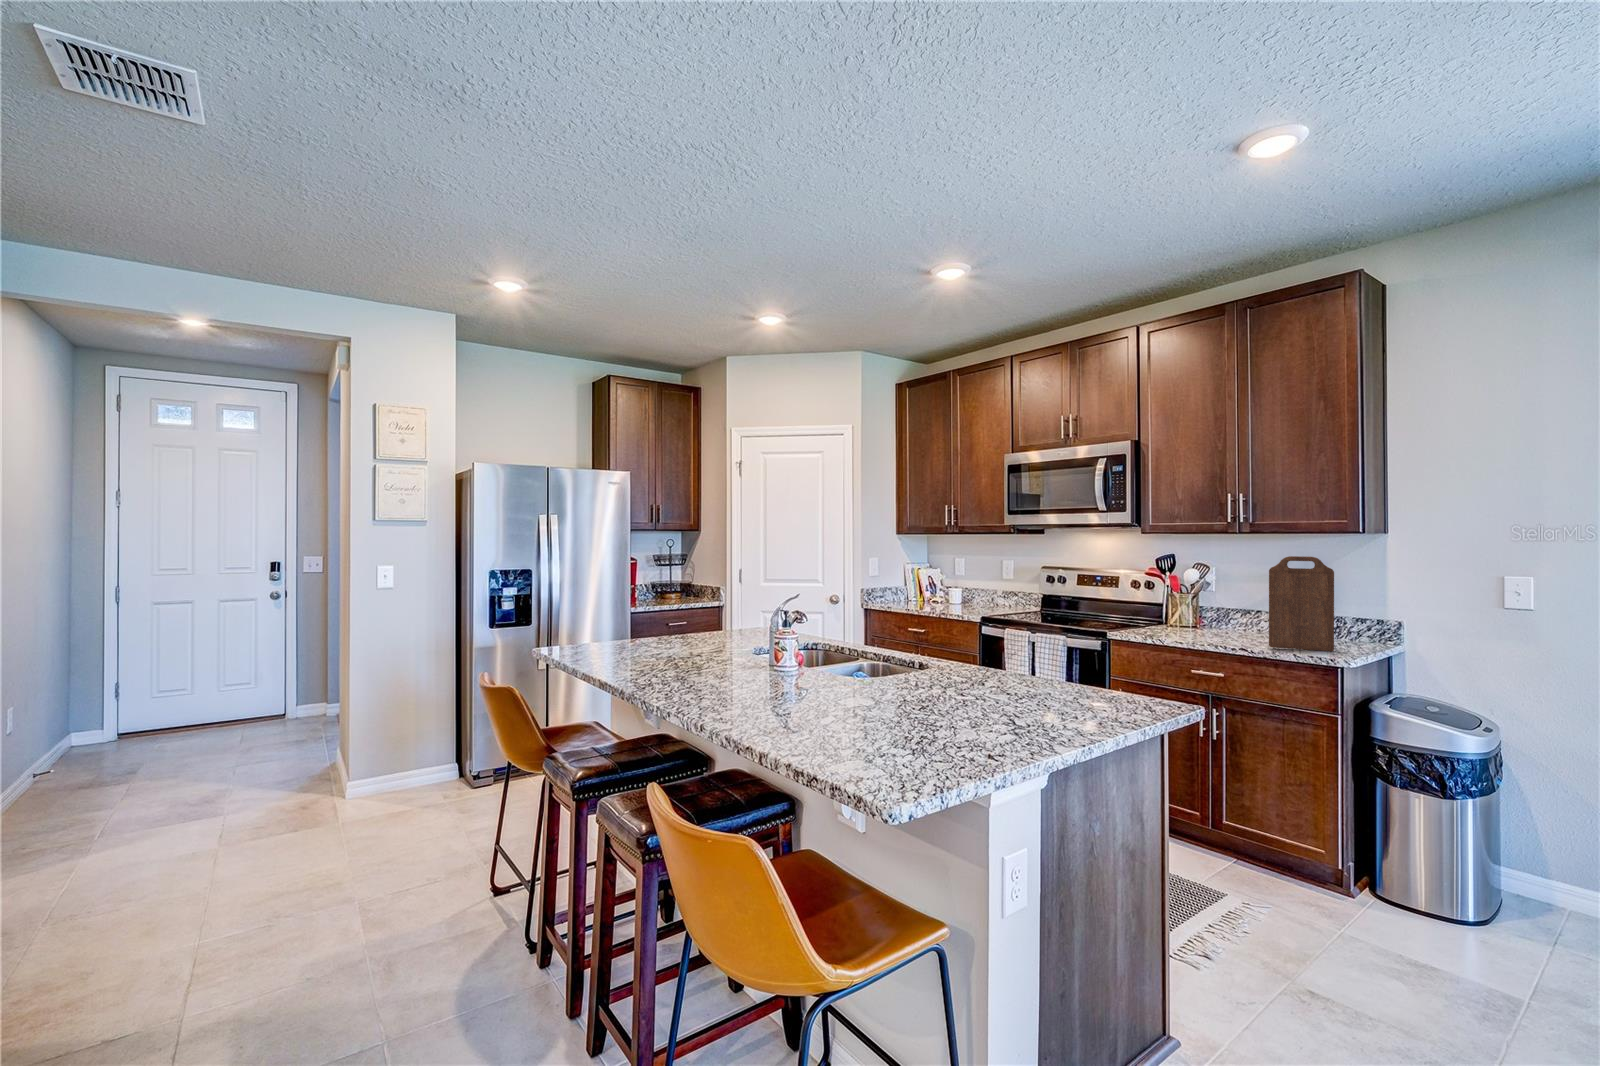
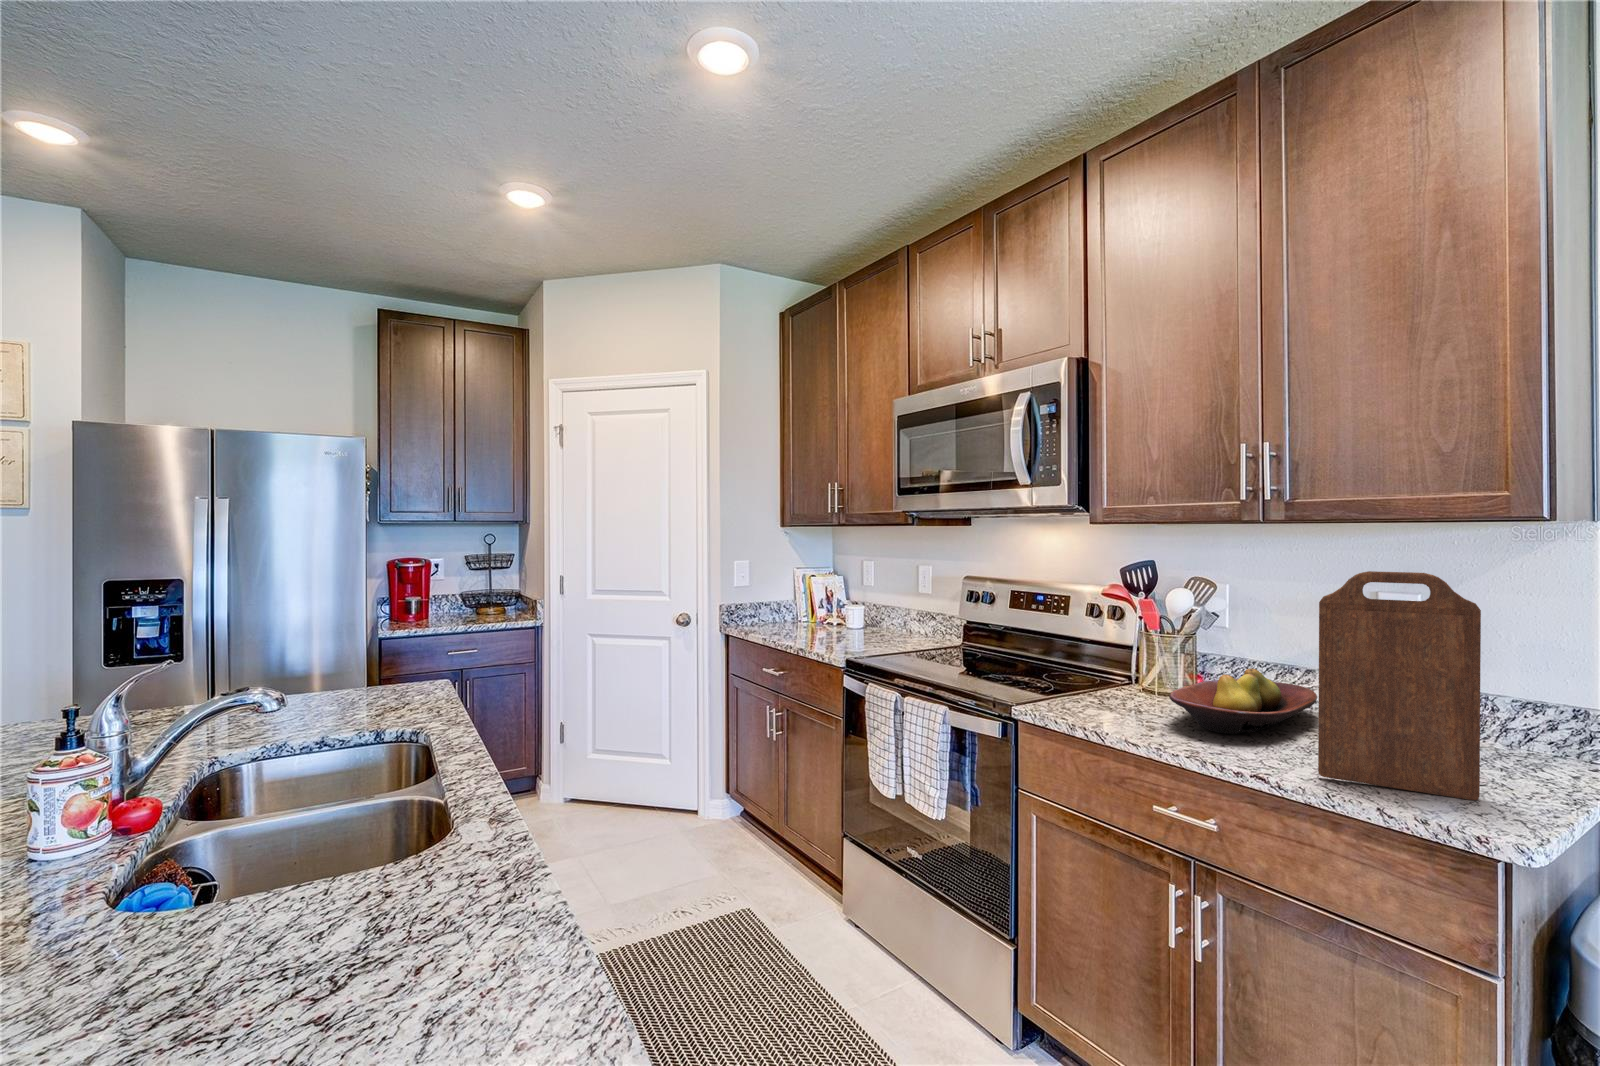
fruit bowl: none [1194,609,1265,638] -> present [1169,669,1317,734]

